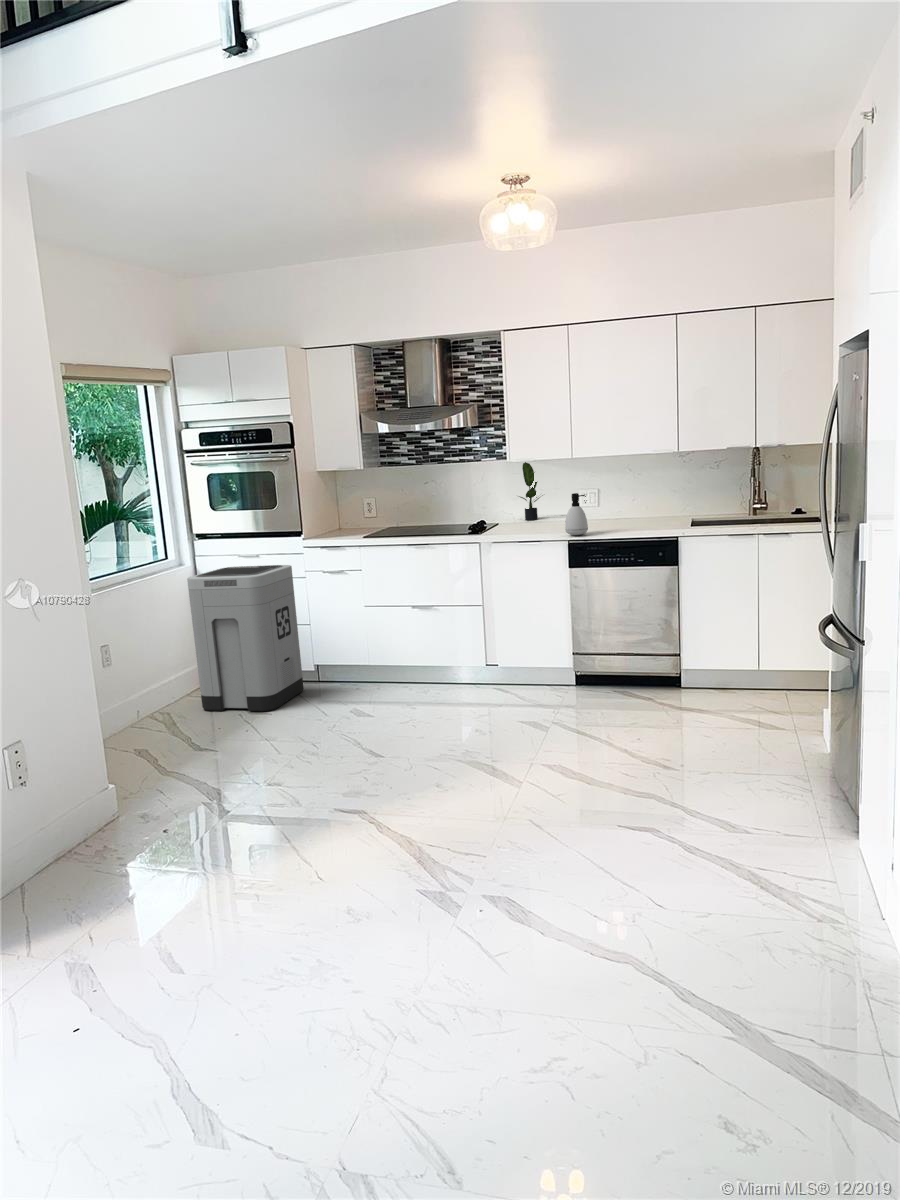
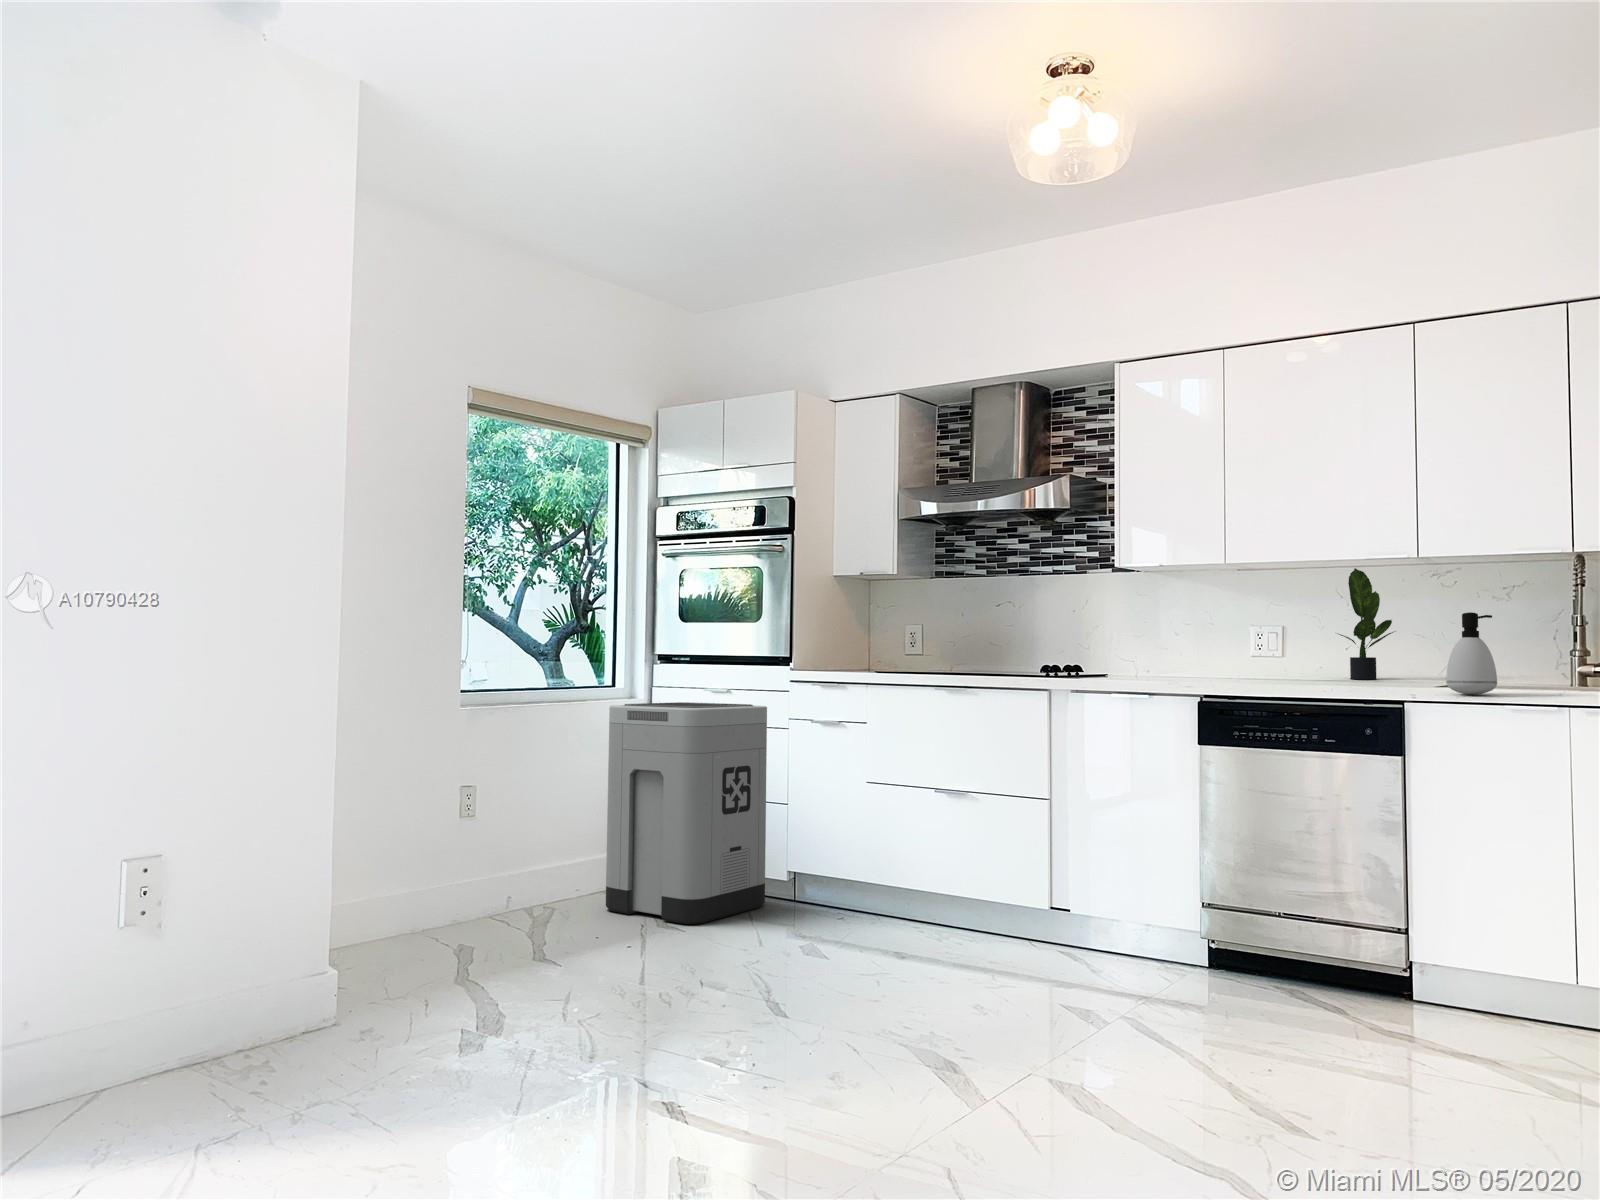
potted plant: present [519,462,543,520] -> present [1339,568,1393,679]
soap dispenser: present [565,493,588,535] -> present [1446,612,1497,694]

